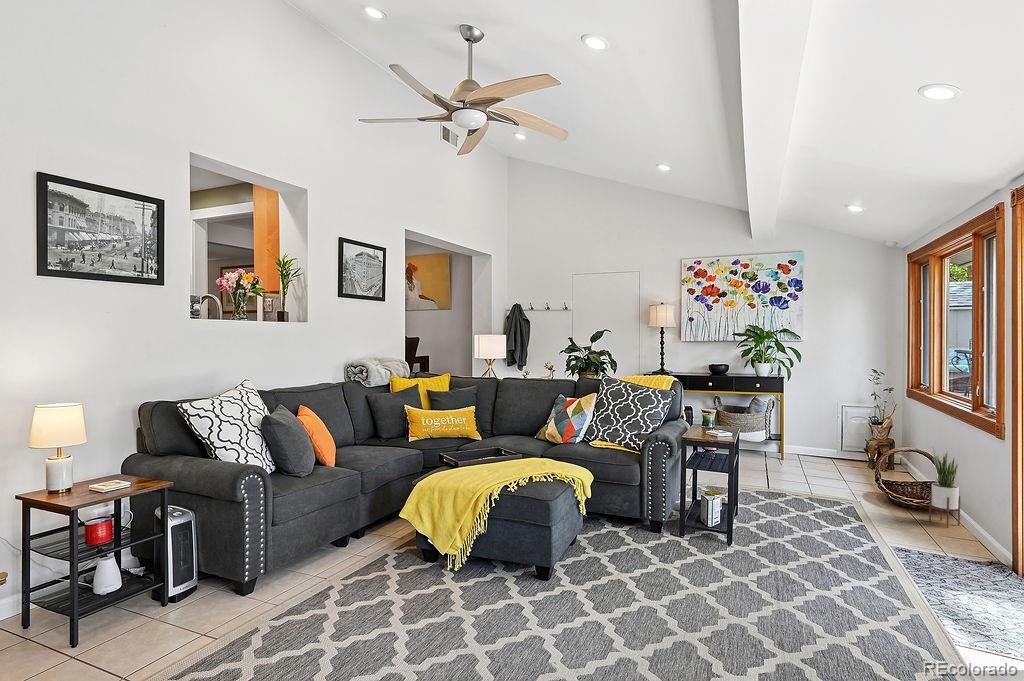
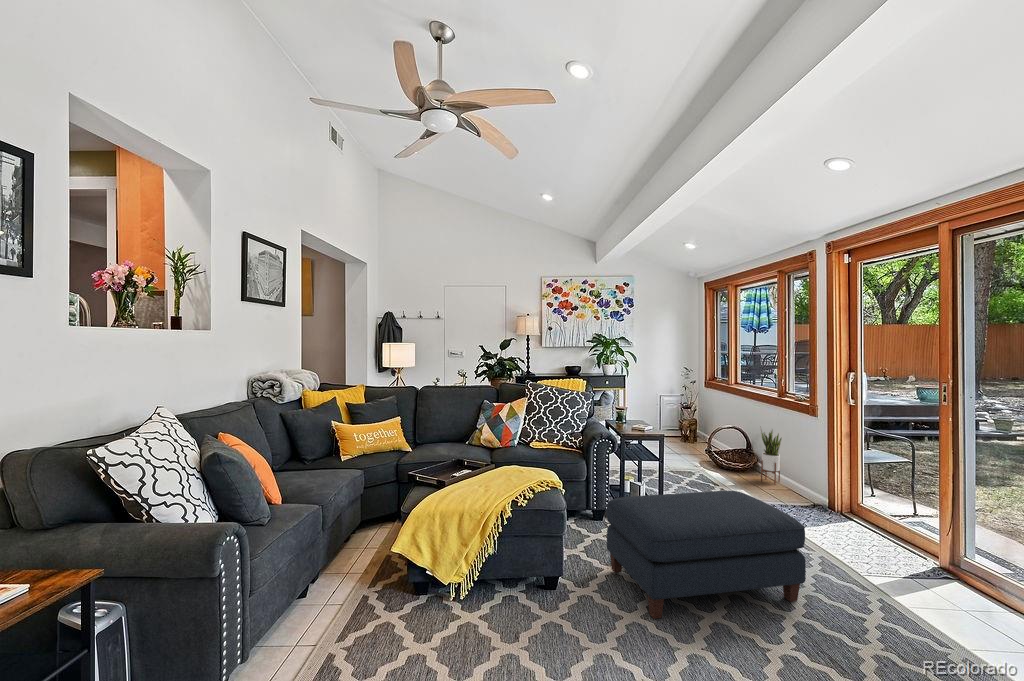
ottoman: none [617,497,825,635] -> present [607,491,806,619]

